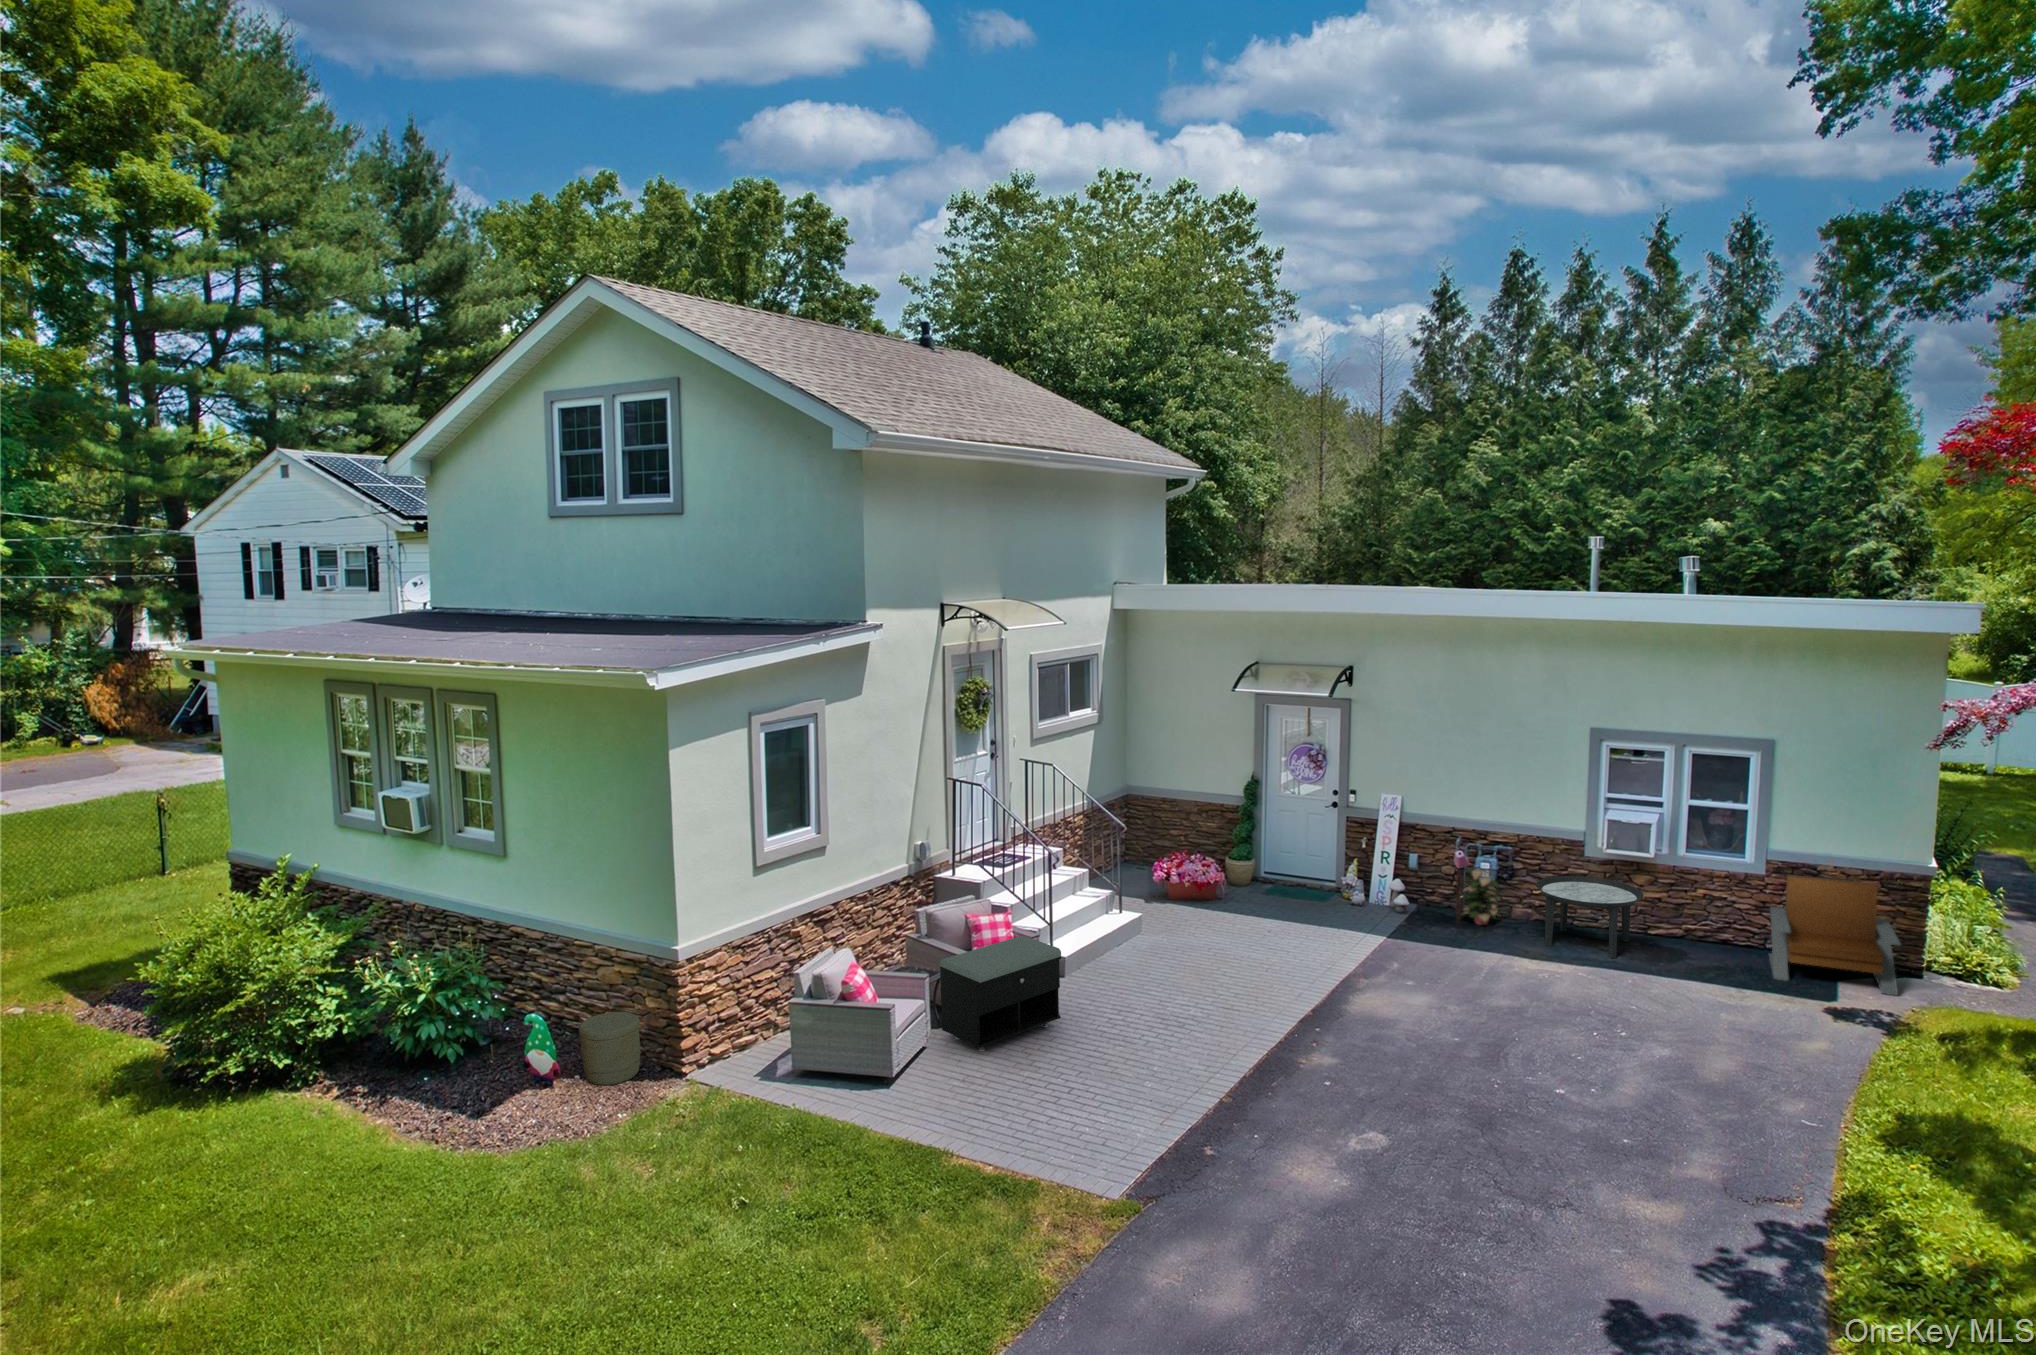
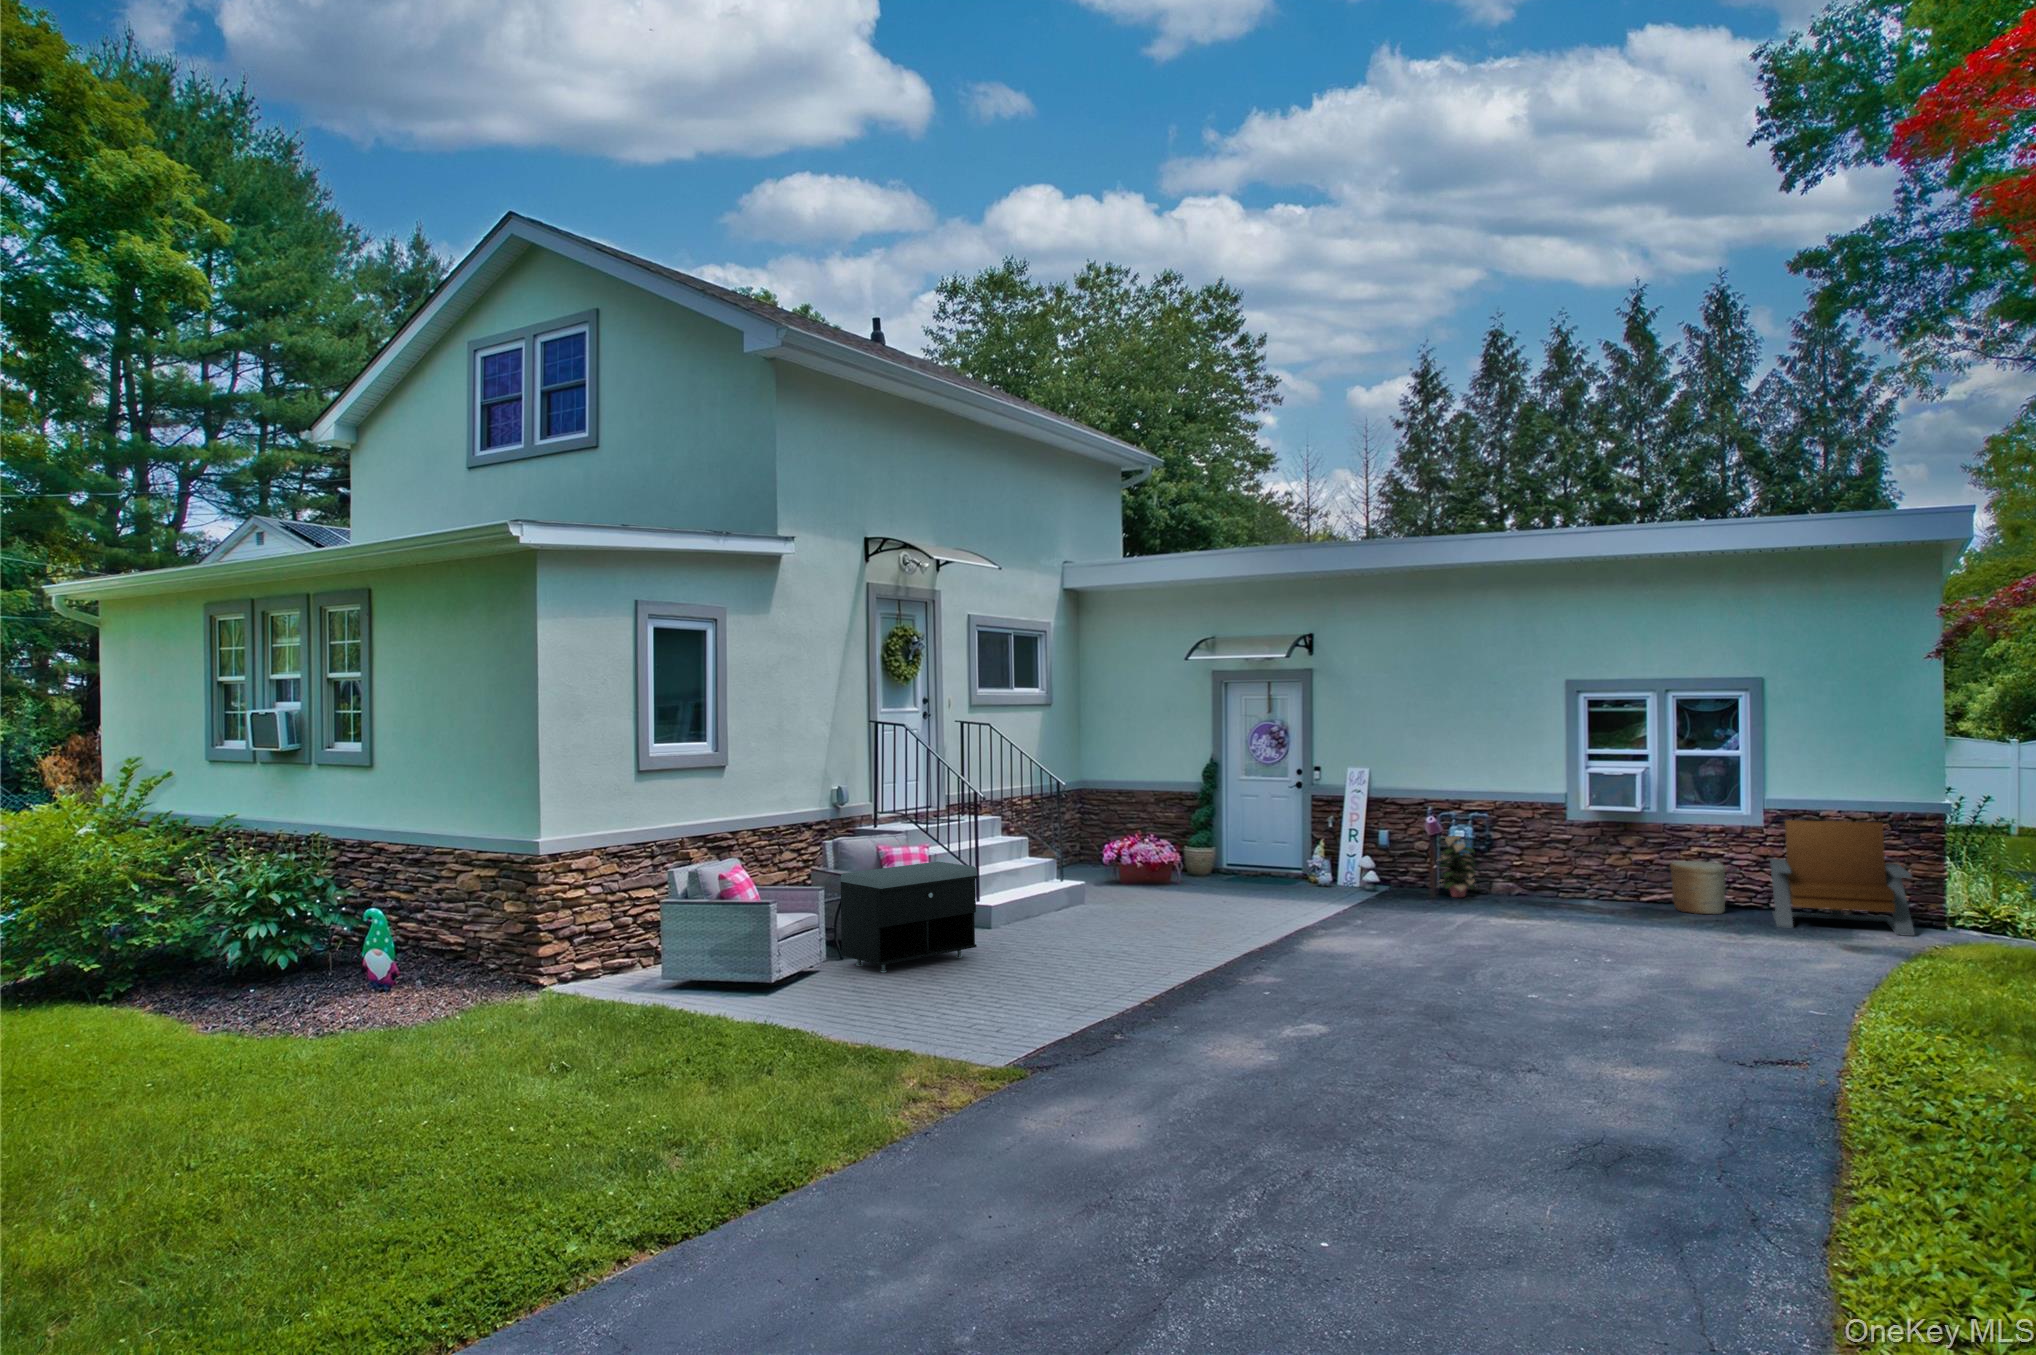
round table: present [1536,876,1643,958] -> none [1513,840,1630,916]
woven basket: present [579,1012,640,1085] -> present [1670,861,1726,914]

